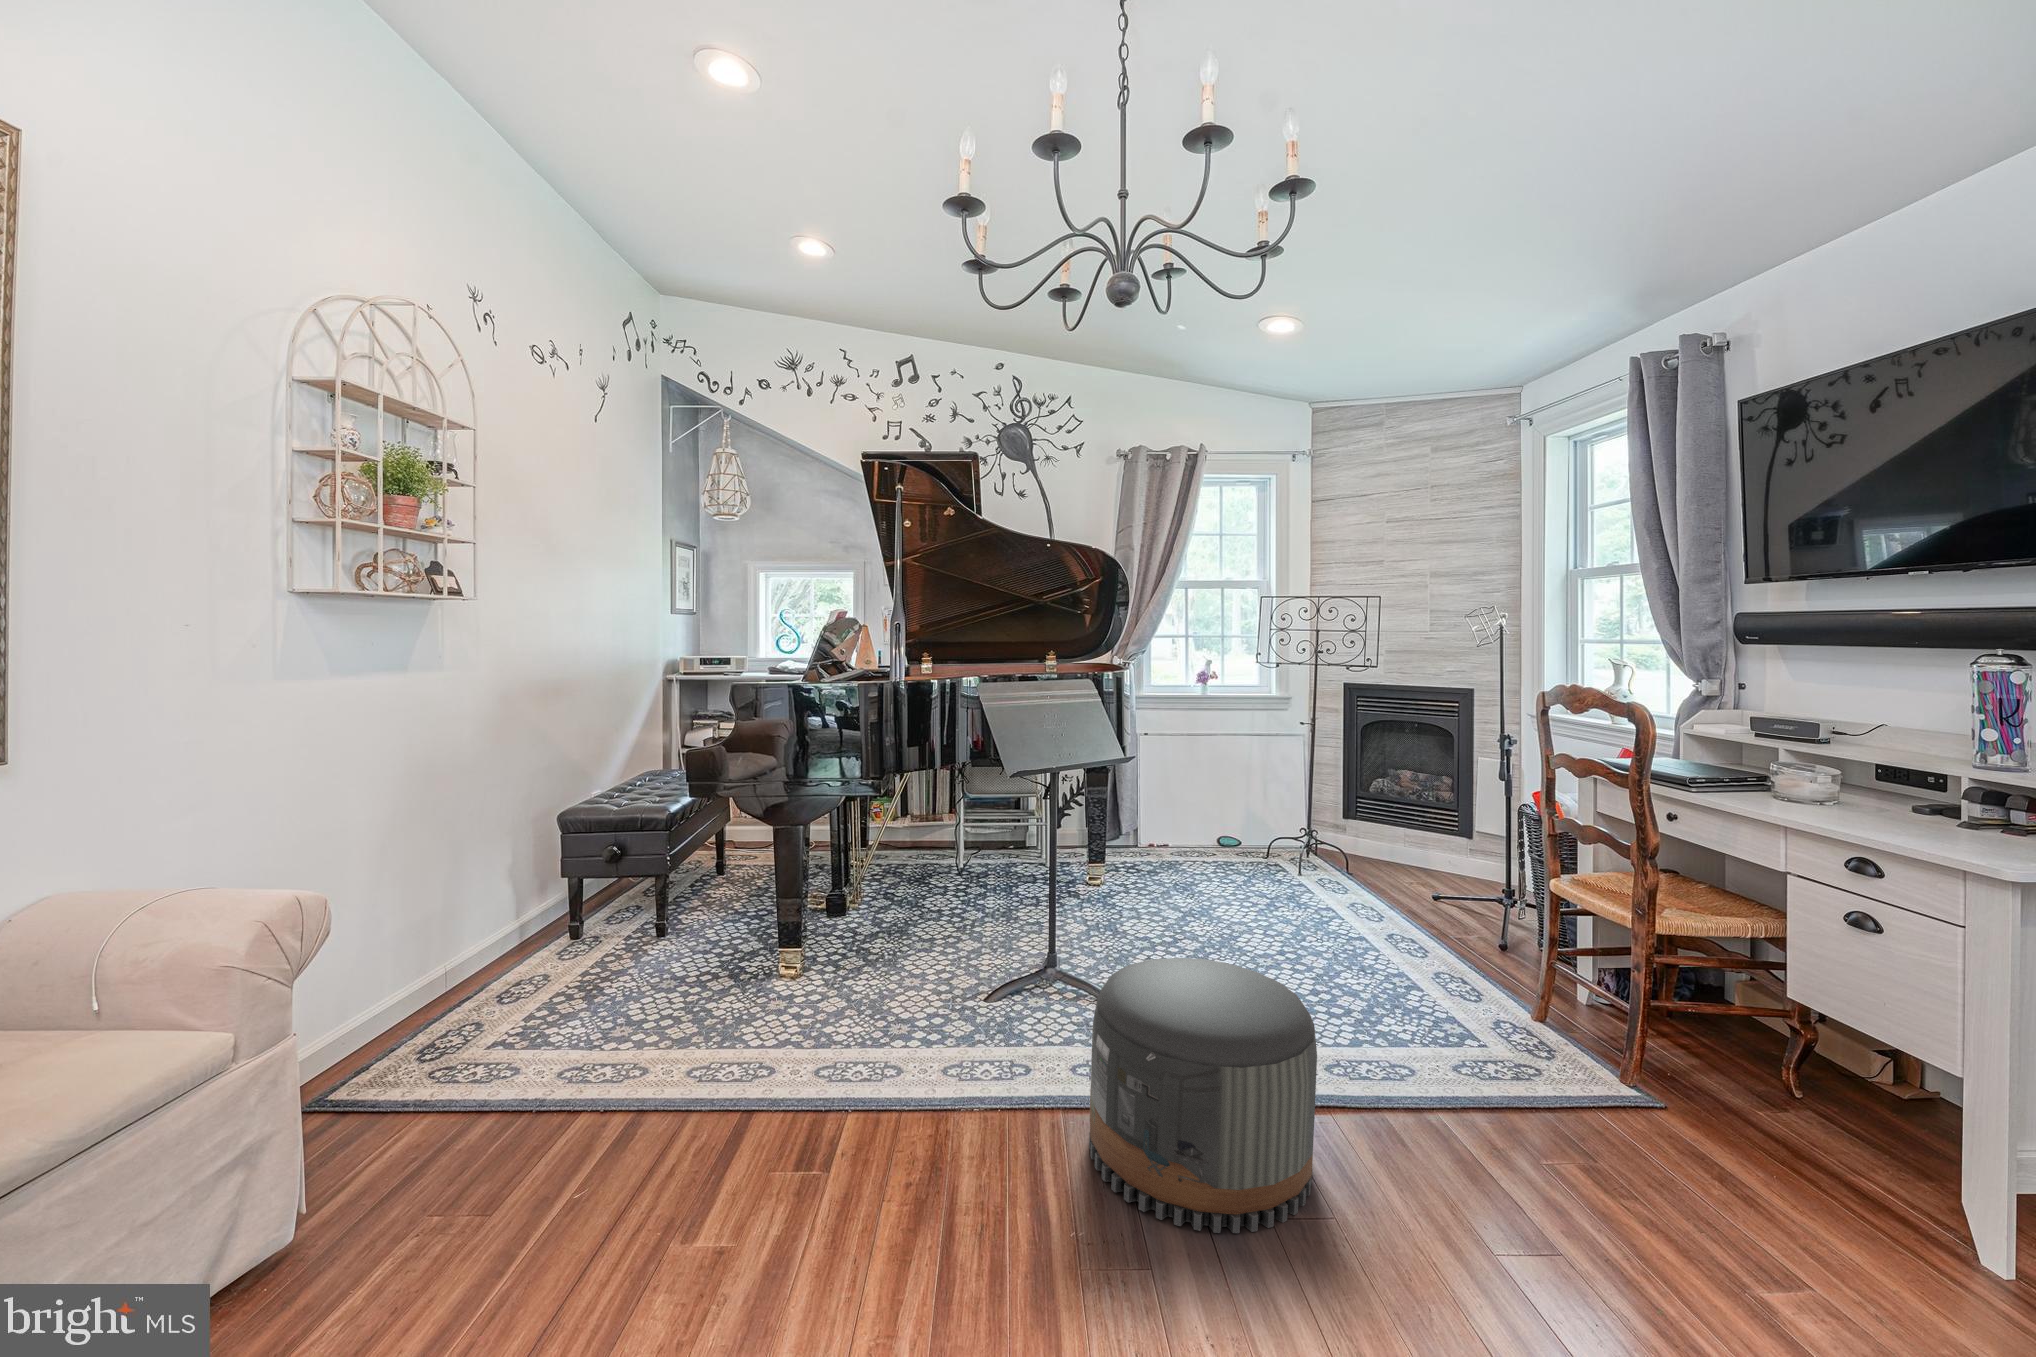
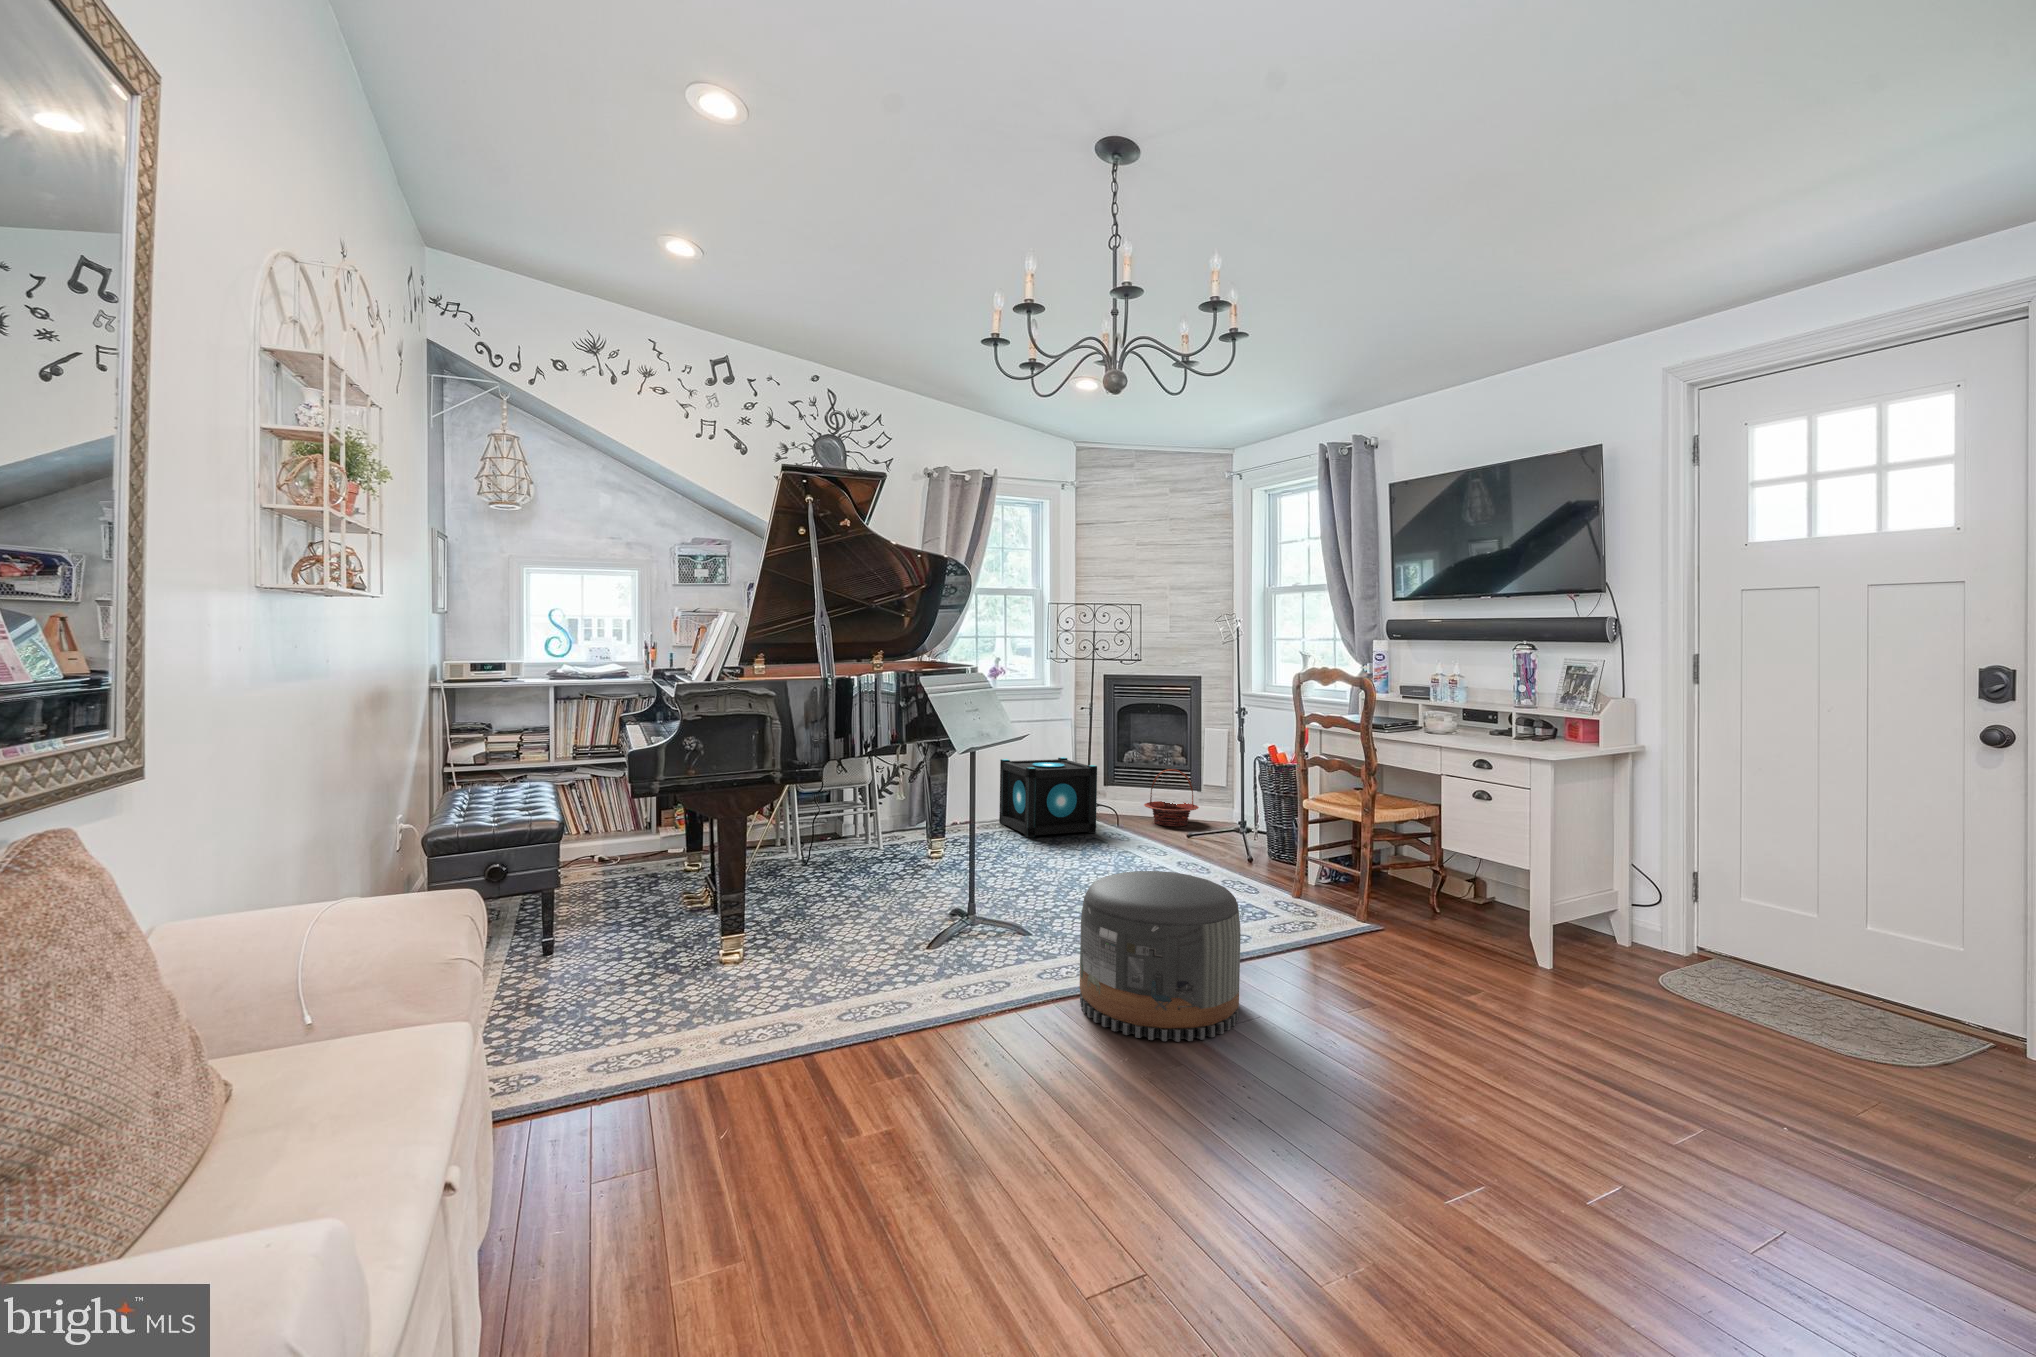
speaker: none [1201,776,1312,875] -> present [999,757,1097,838]
basket: none [1385,805,1462,879] -> present [1144,769,1199,826]

